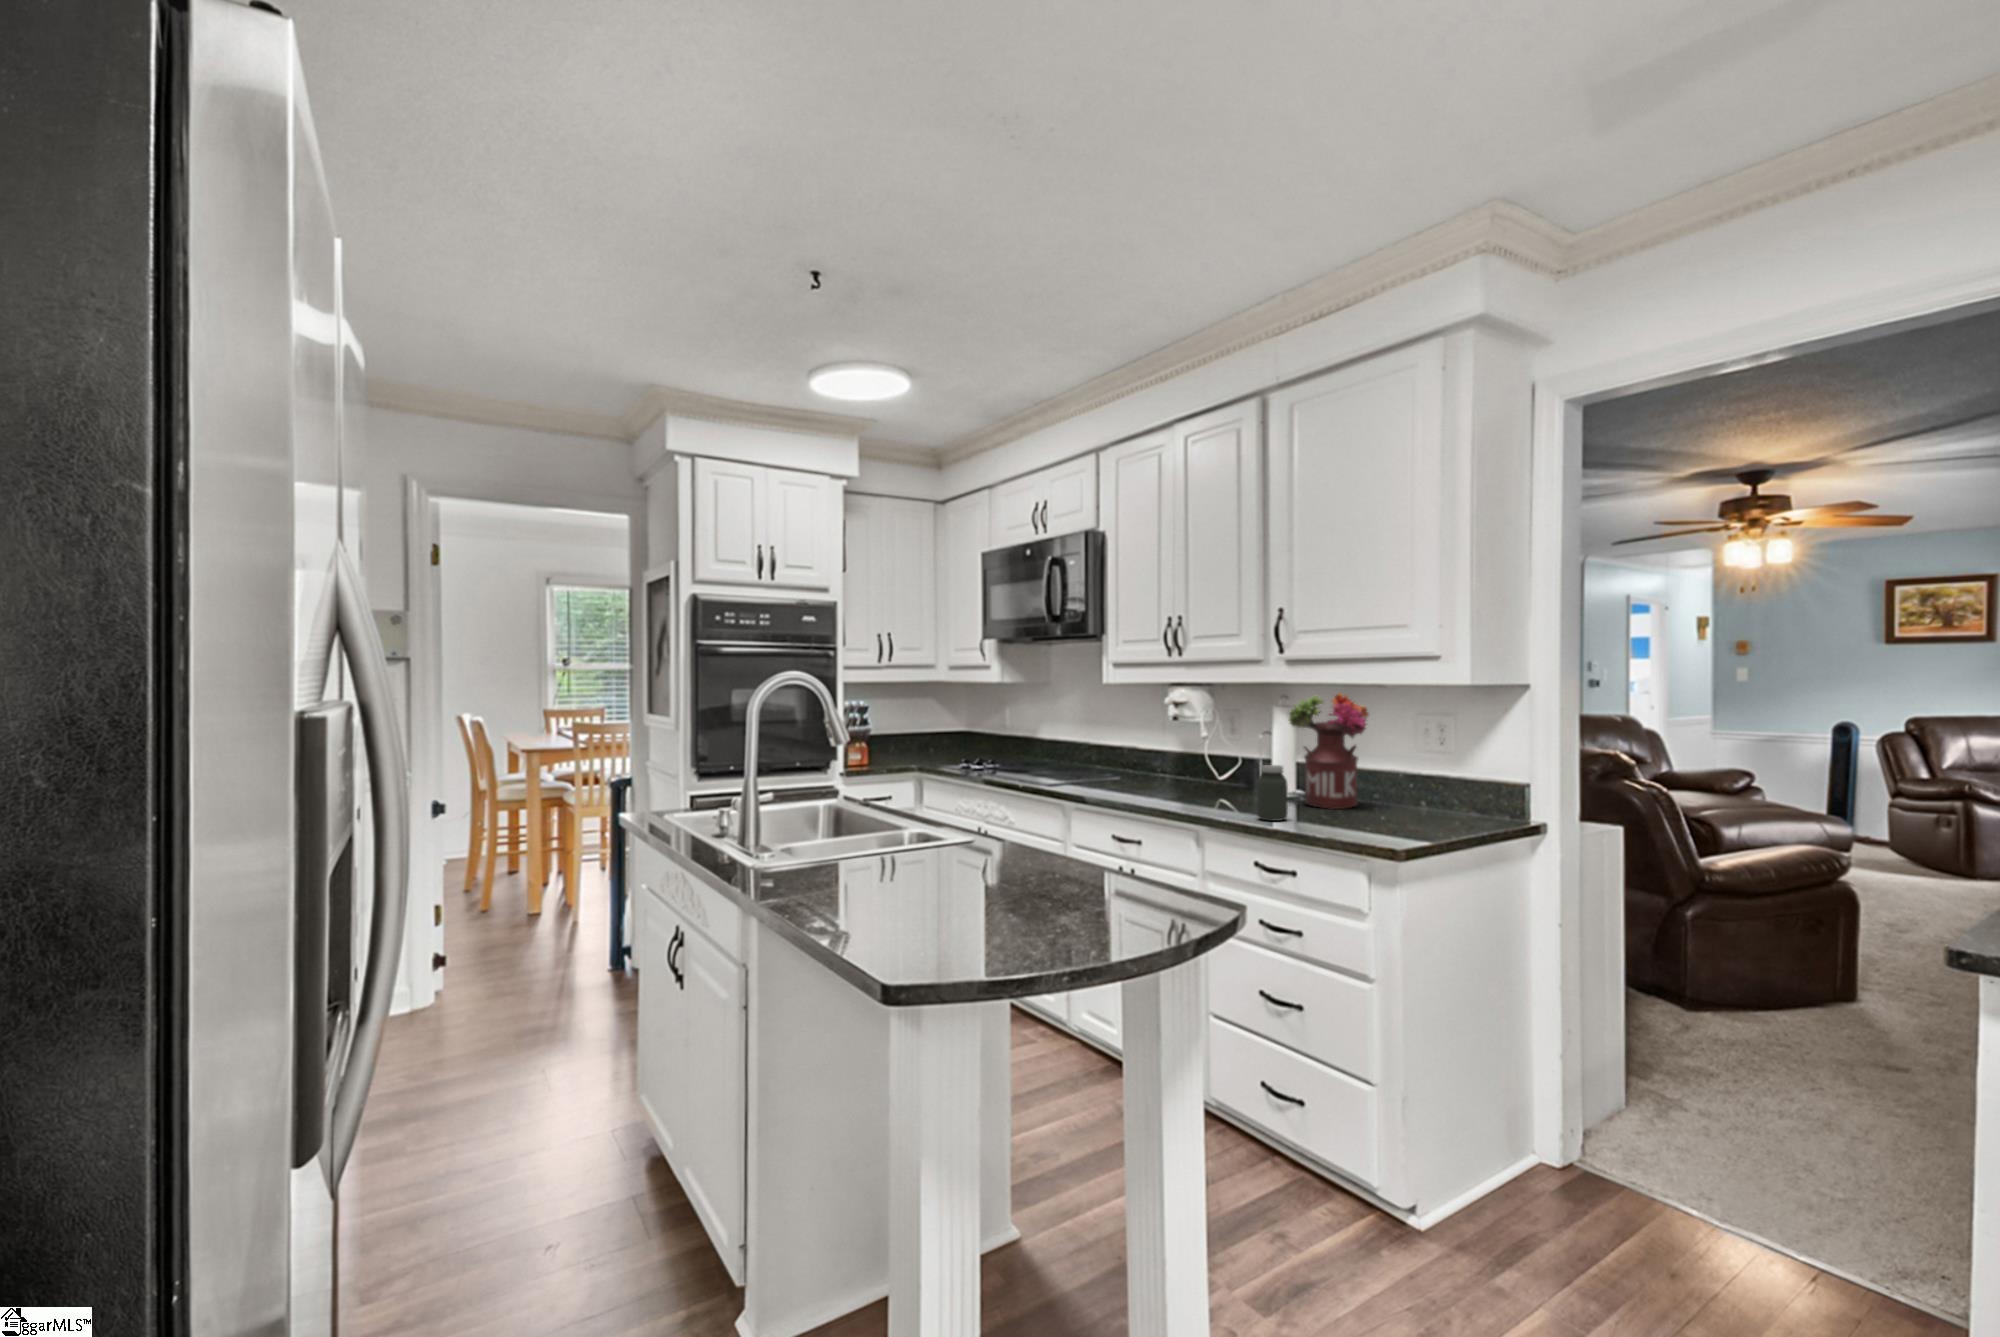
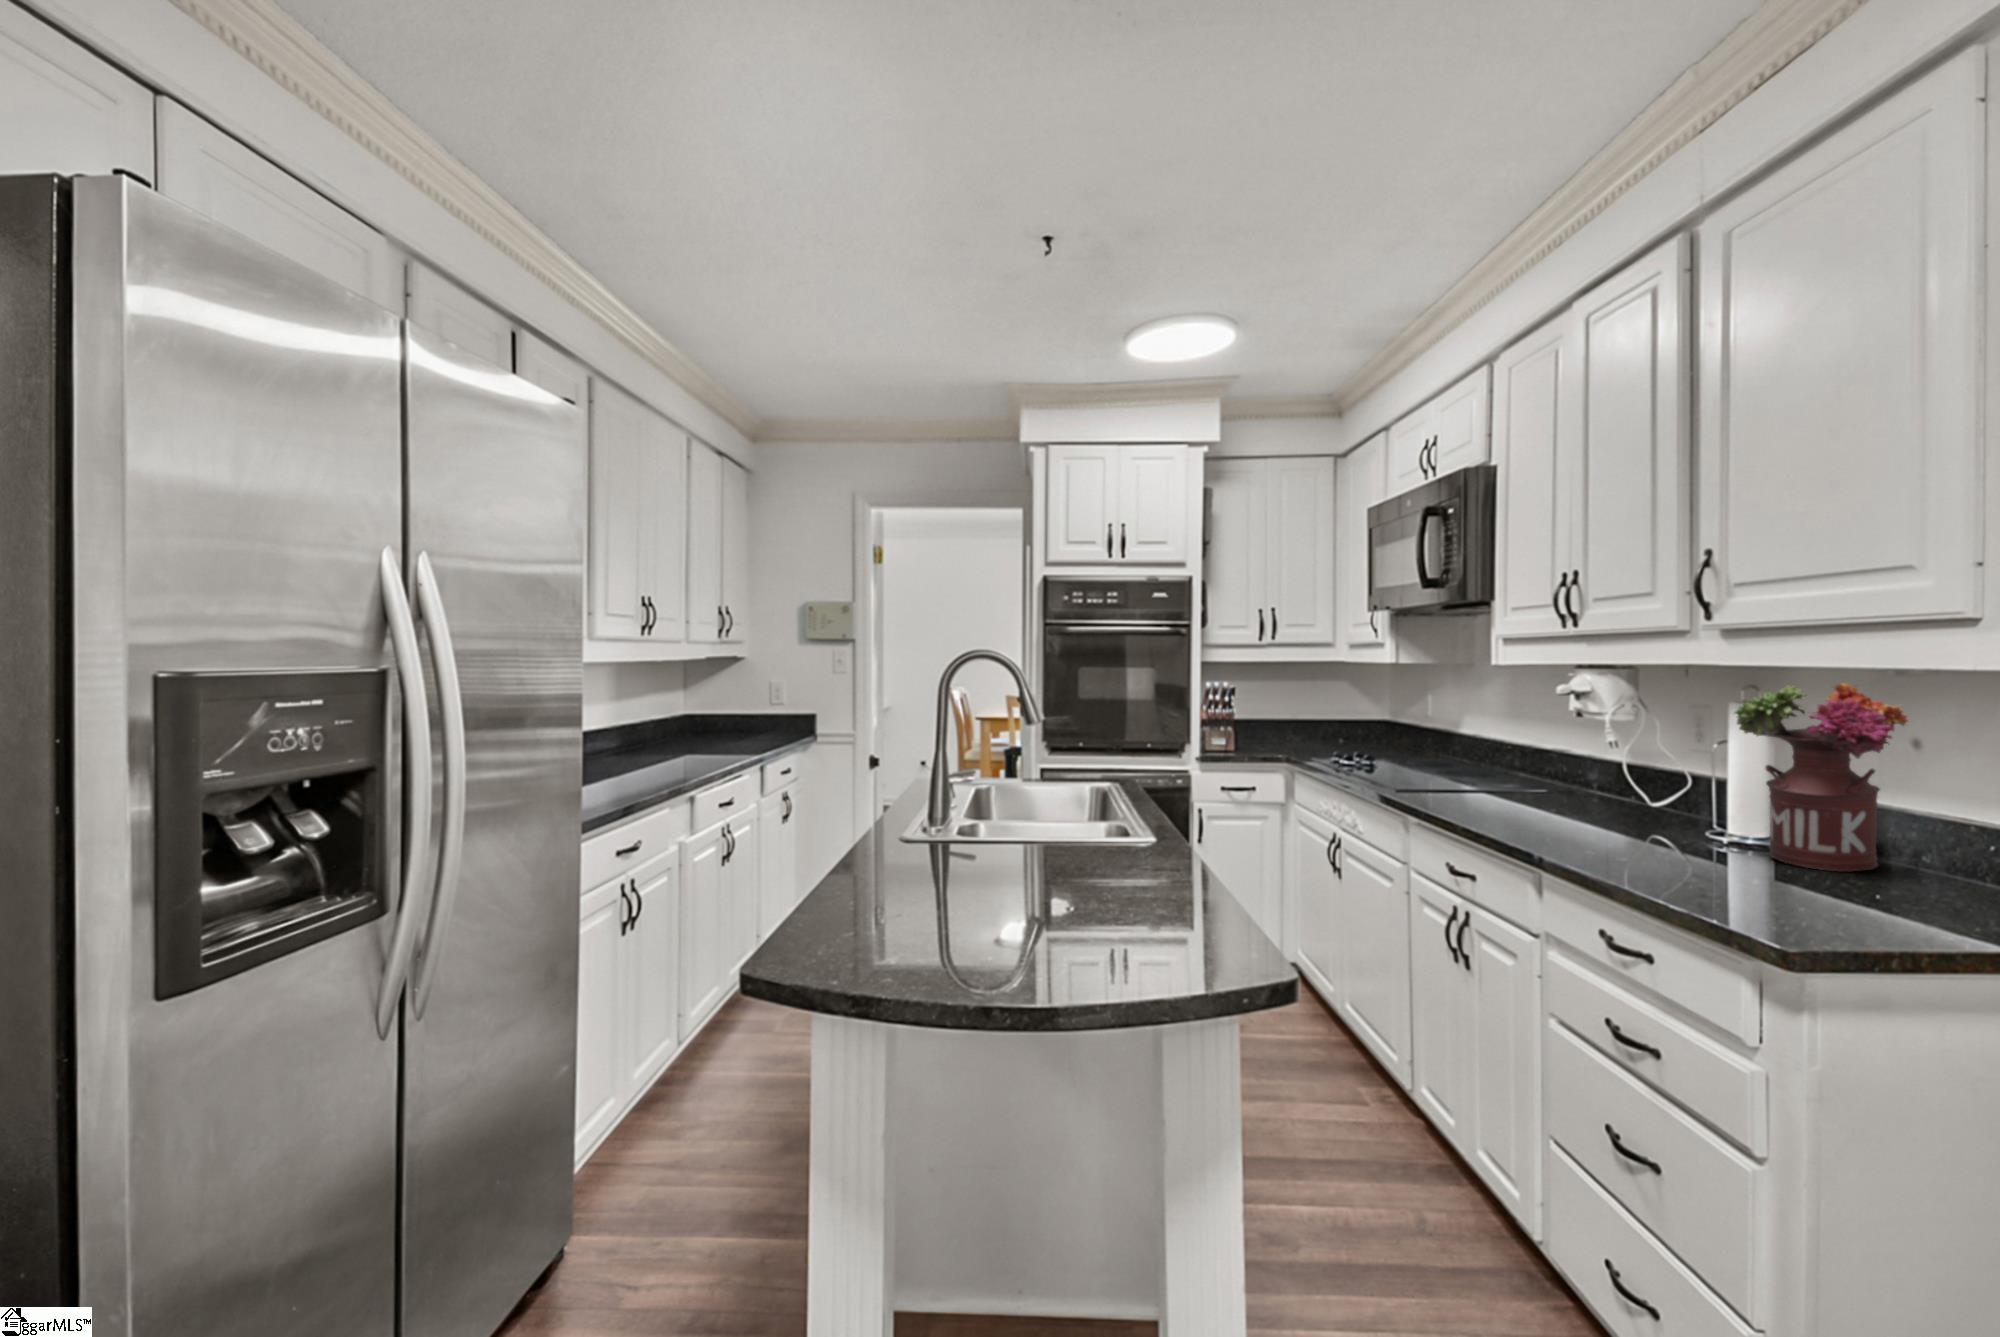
jar: present [1257,765,1288,821] -> none [1633,790,1688,877]

